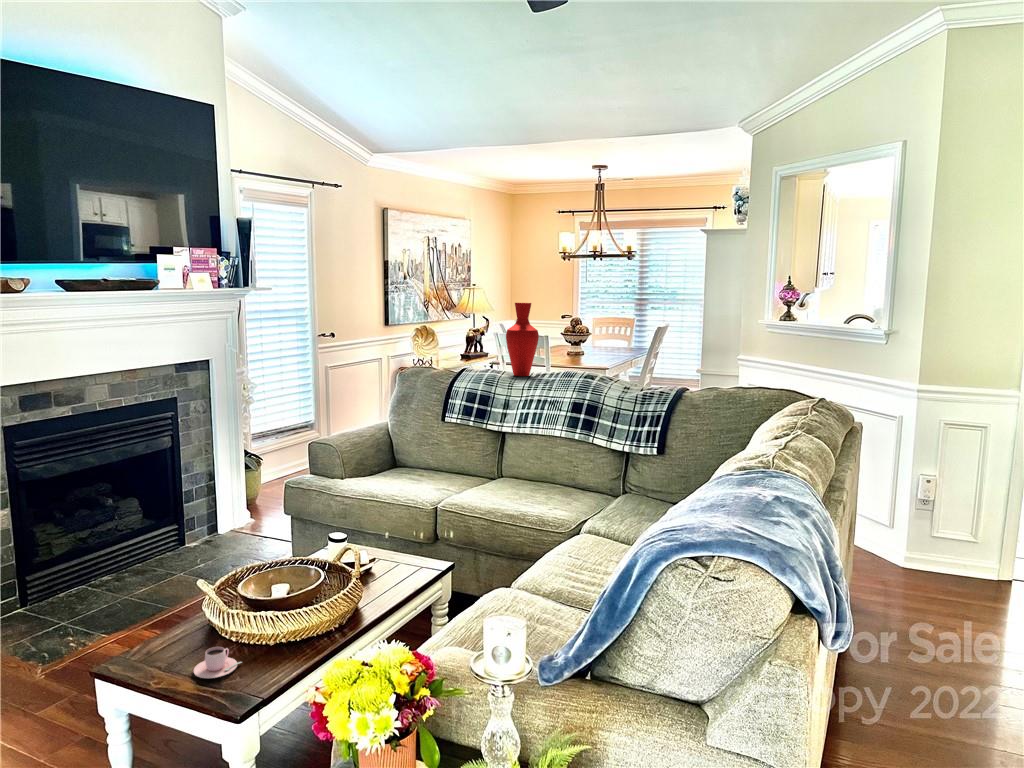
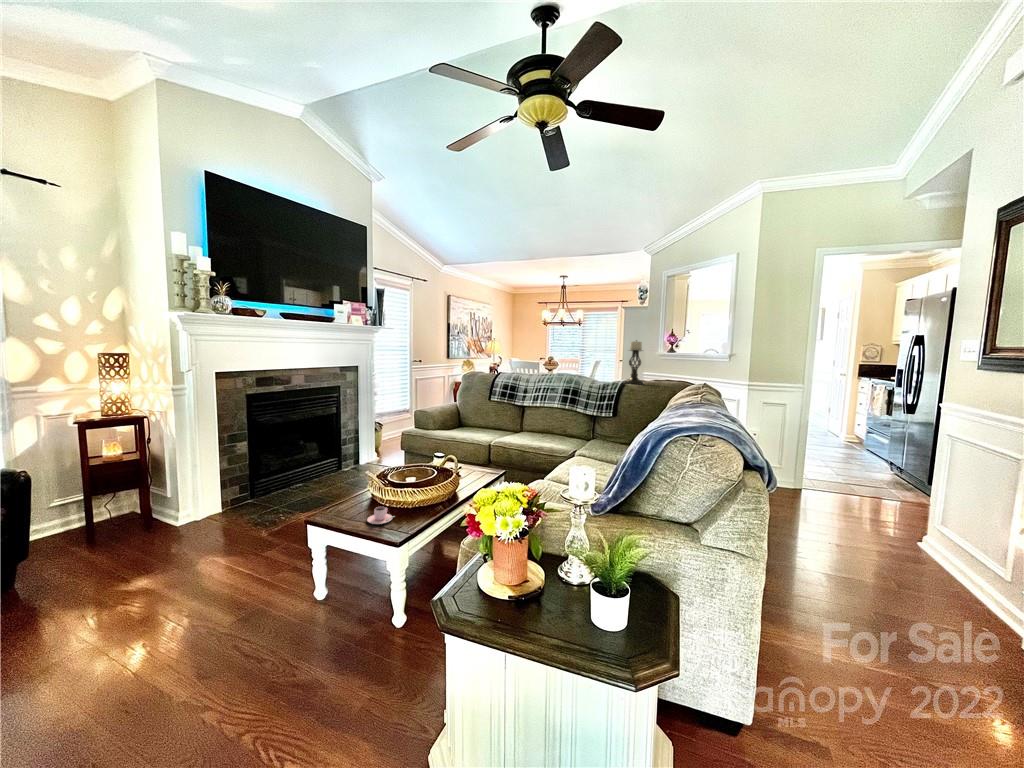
vase: present [506,303,539,376] -> none [524,337,542,377]
candle holder: none [681,313,717,395] -> present [624,340,644,384]

